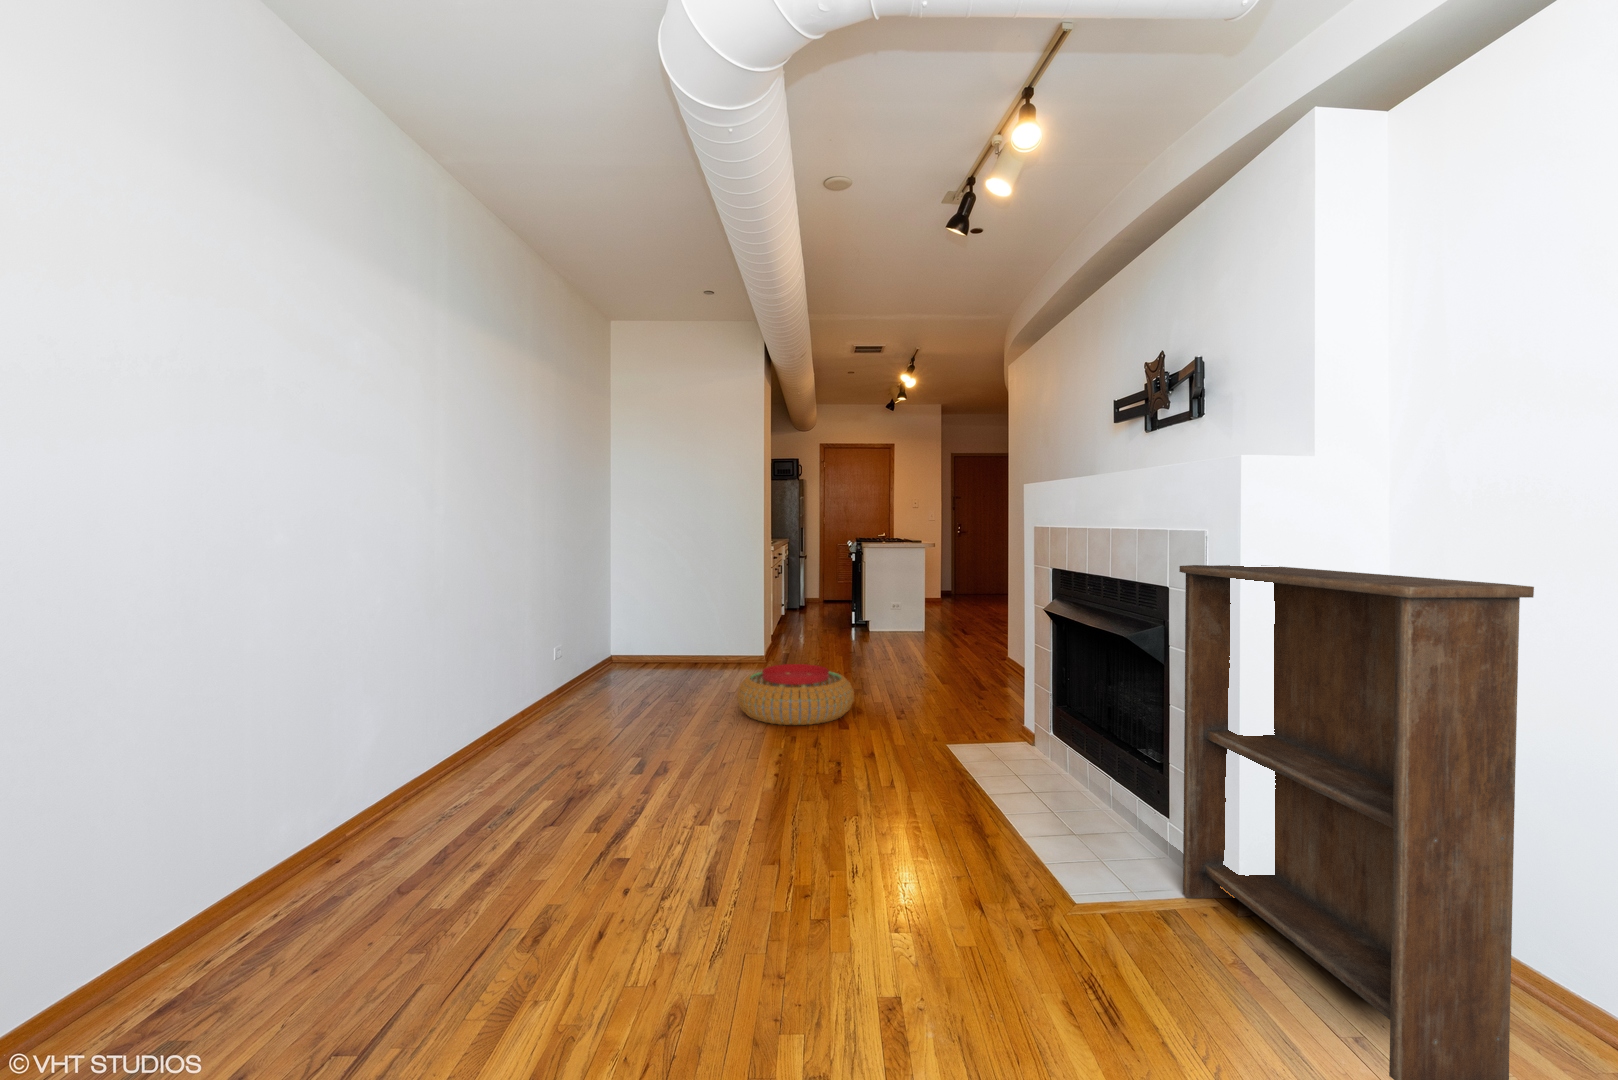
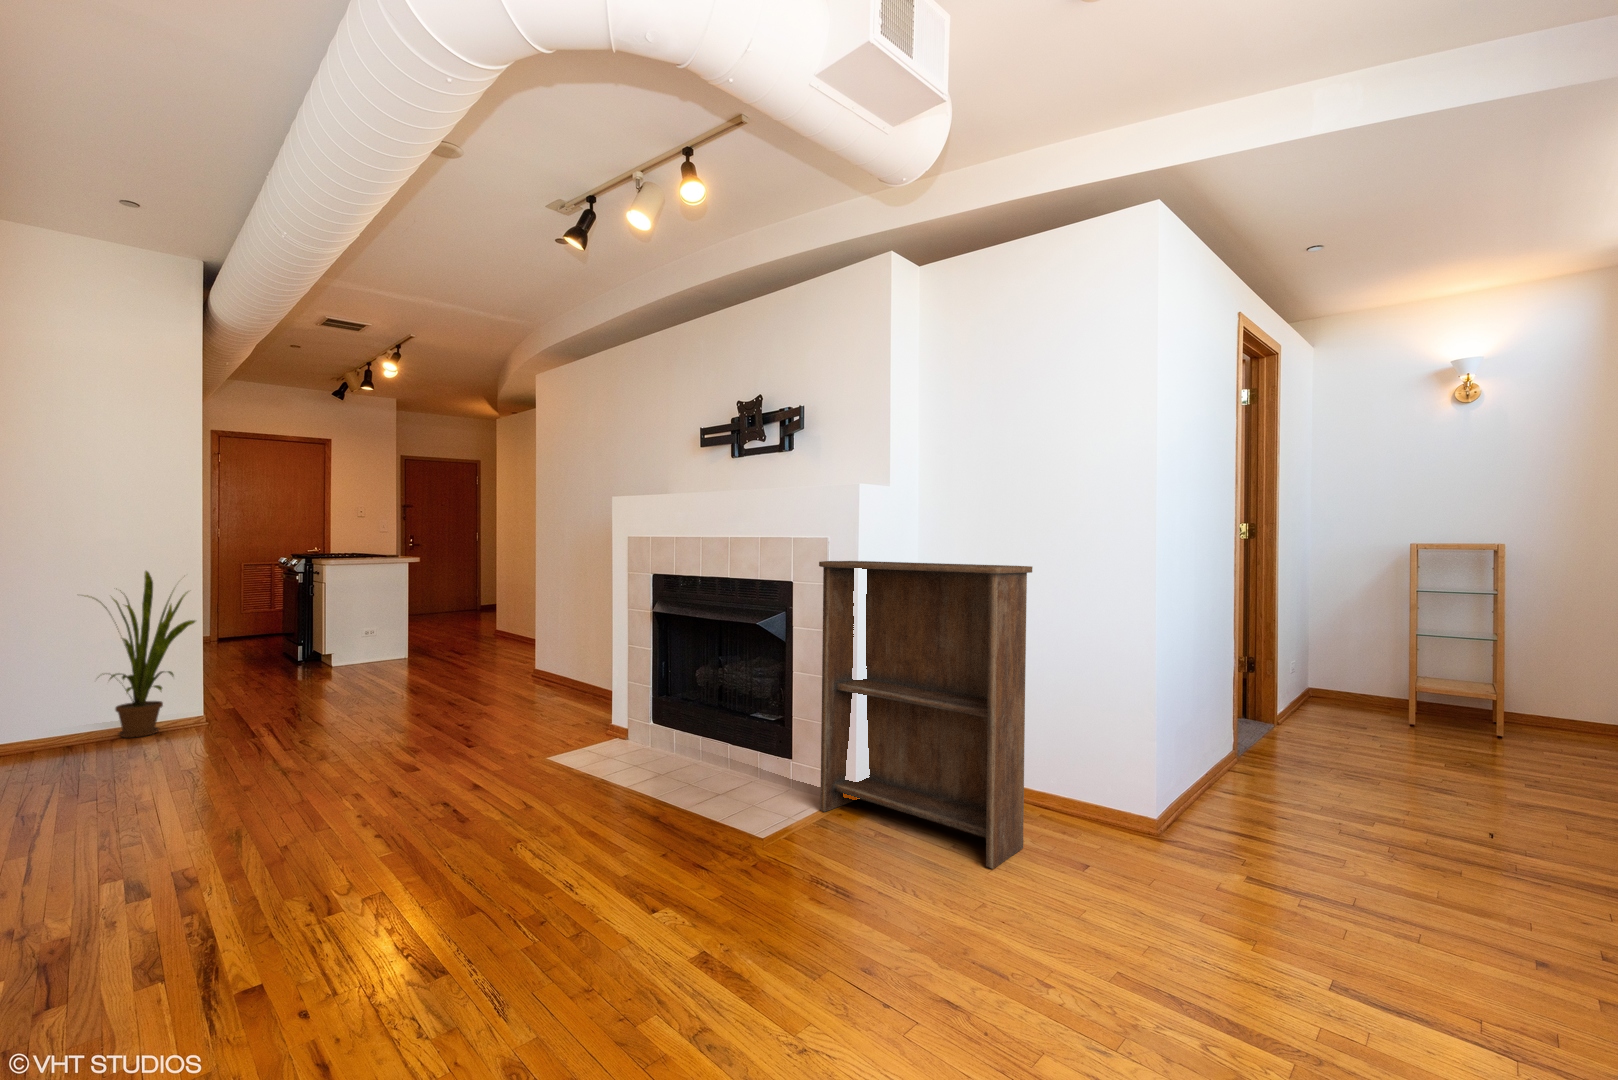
house plant: none [676,558,740,676] -> present [87,571,195,738]
pouf: present [737,664,854,725] -> none [245,695,417,773]

